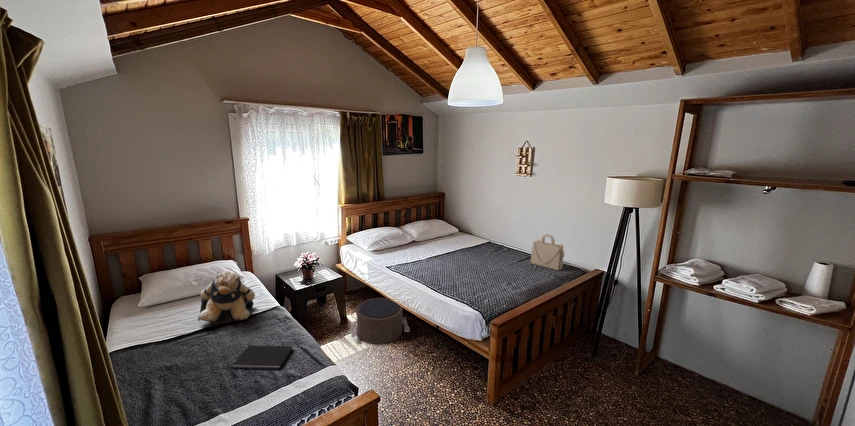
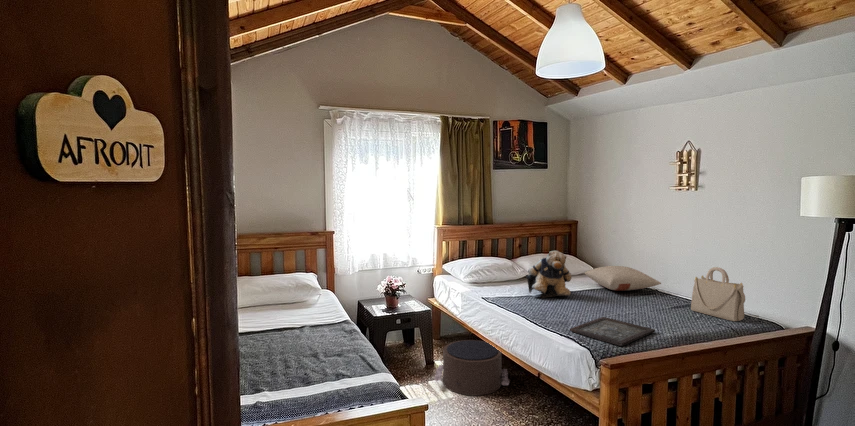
pillow: none [456,231,509,250] -> present [585,266,661,291]
teddy bear: present [198,271,255,325] -> present [526,251,572,298]
tray: none [460,277,515,304] -> present [570,317,655,346]
notebook: present [232,346,293,369] -> none [285,347,350,371]

